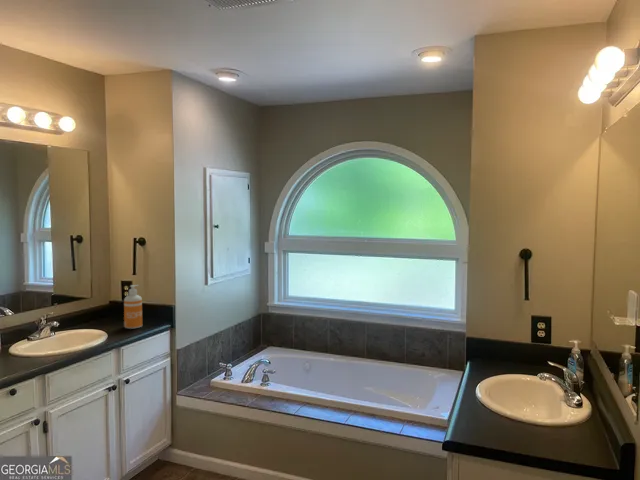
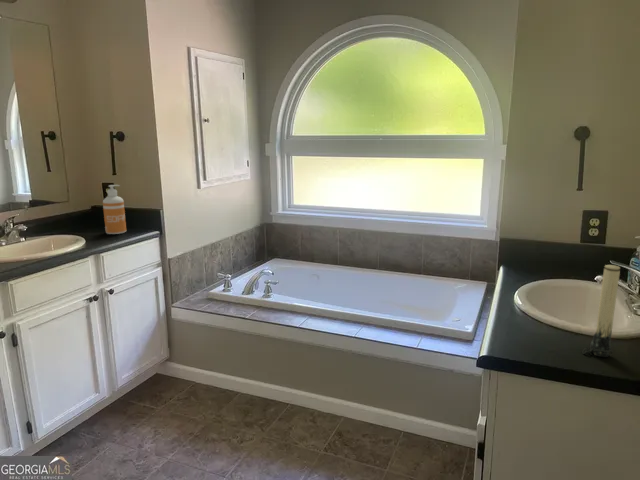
candle: none [525,369,548,444] -> present [582,265,620,357]

